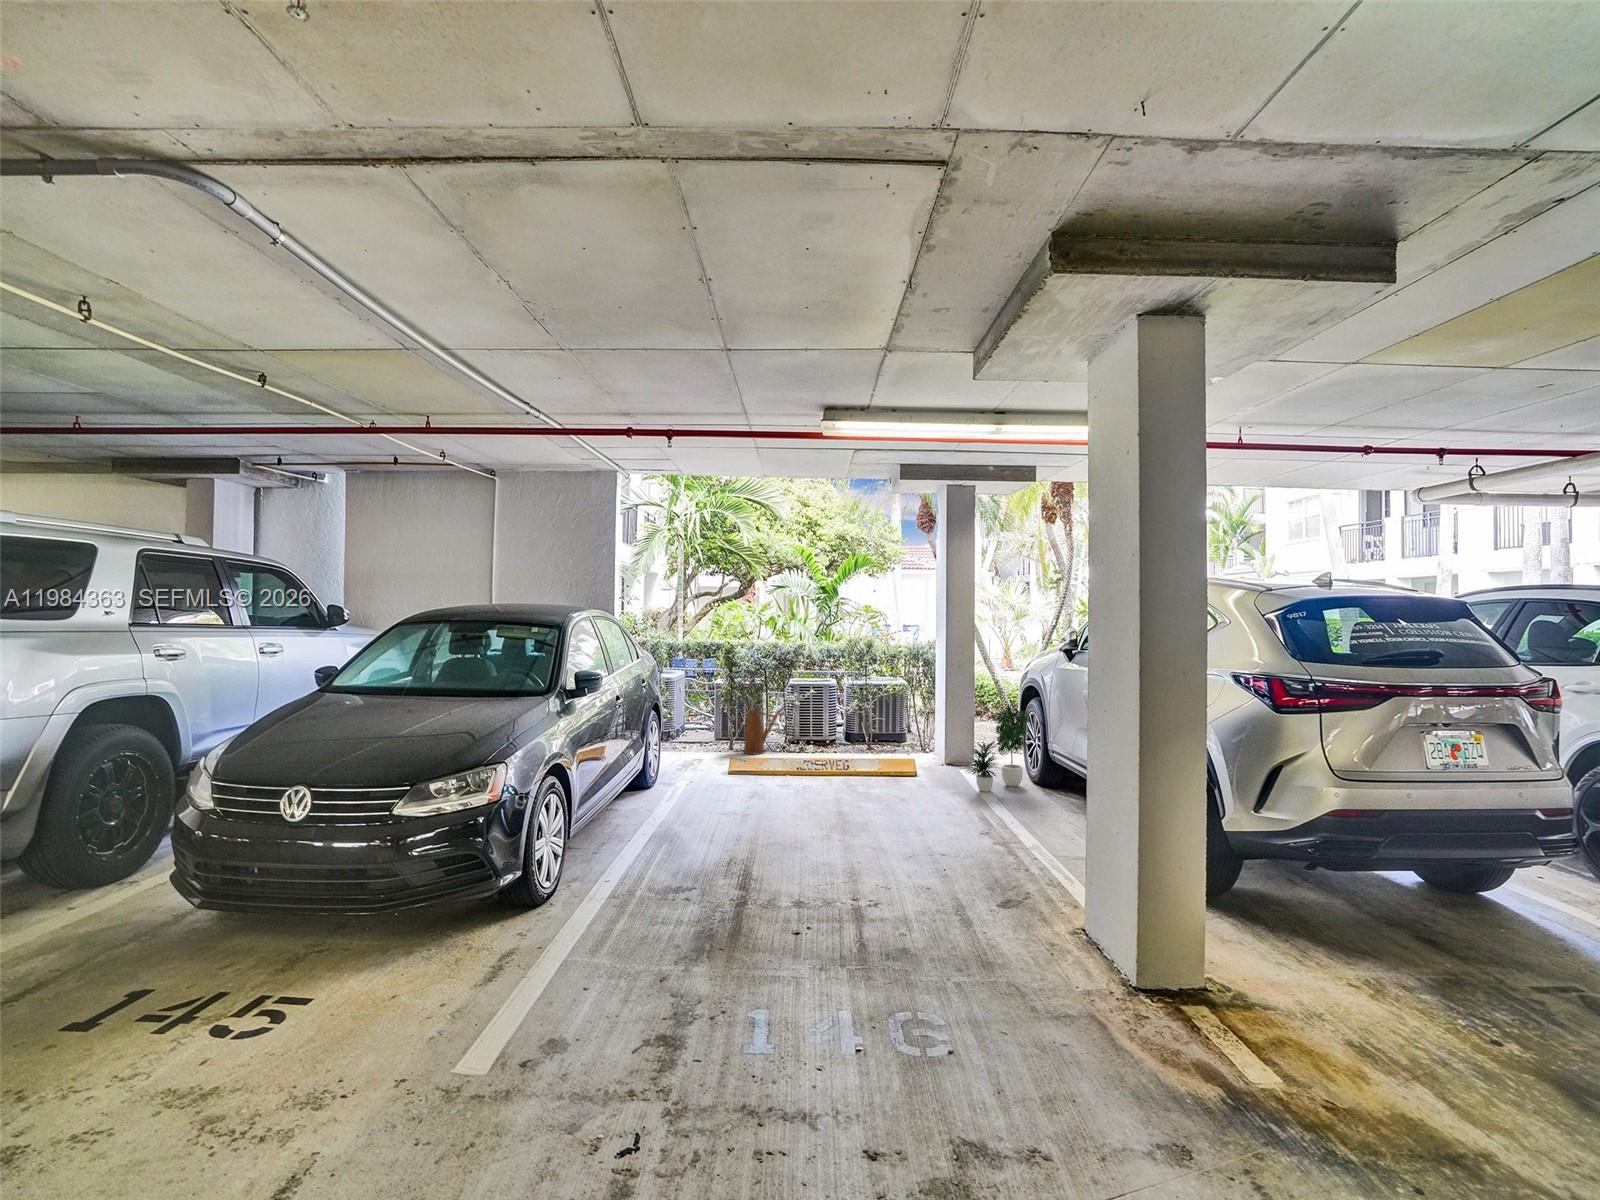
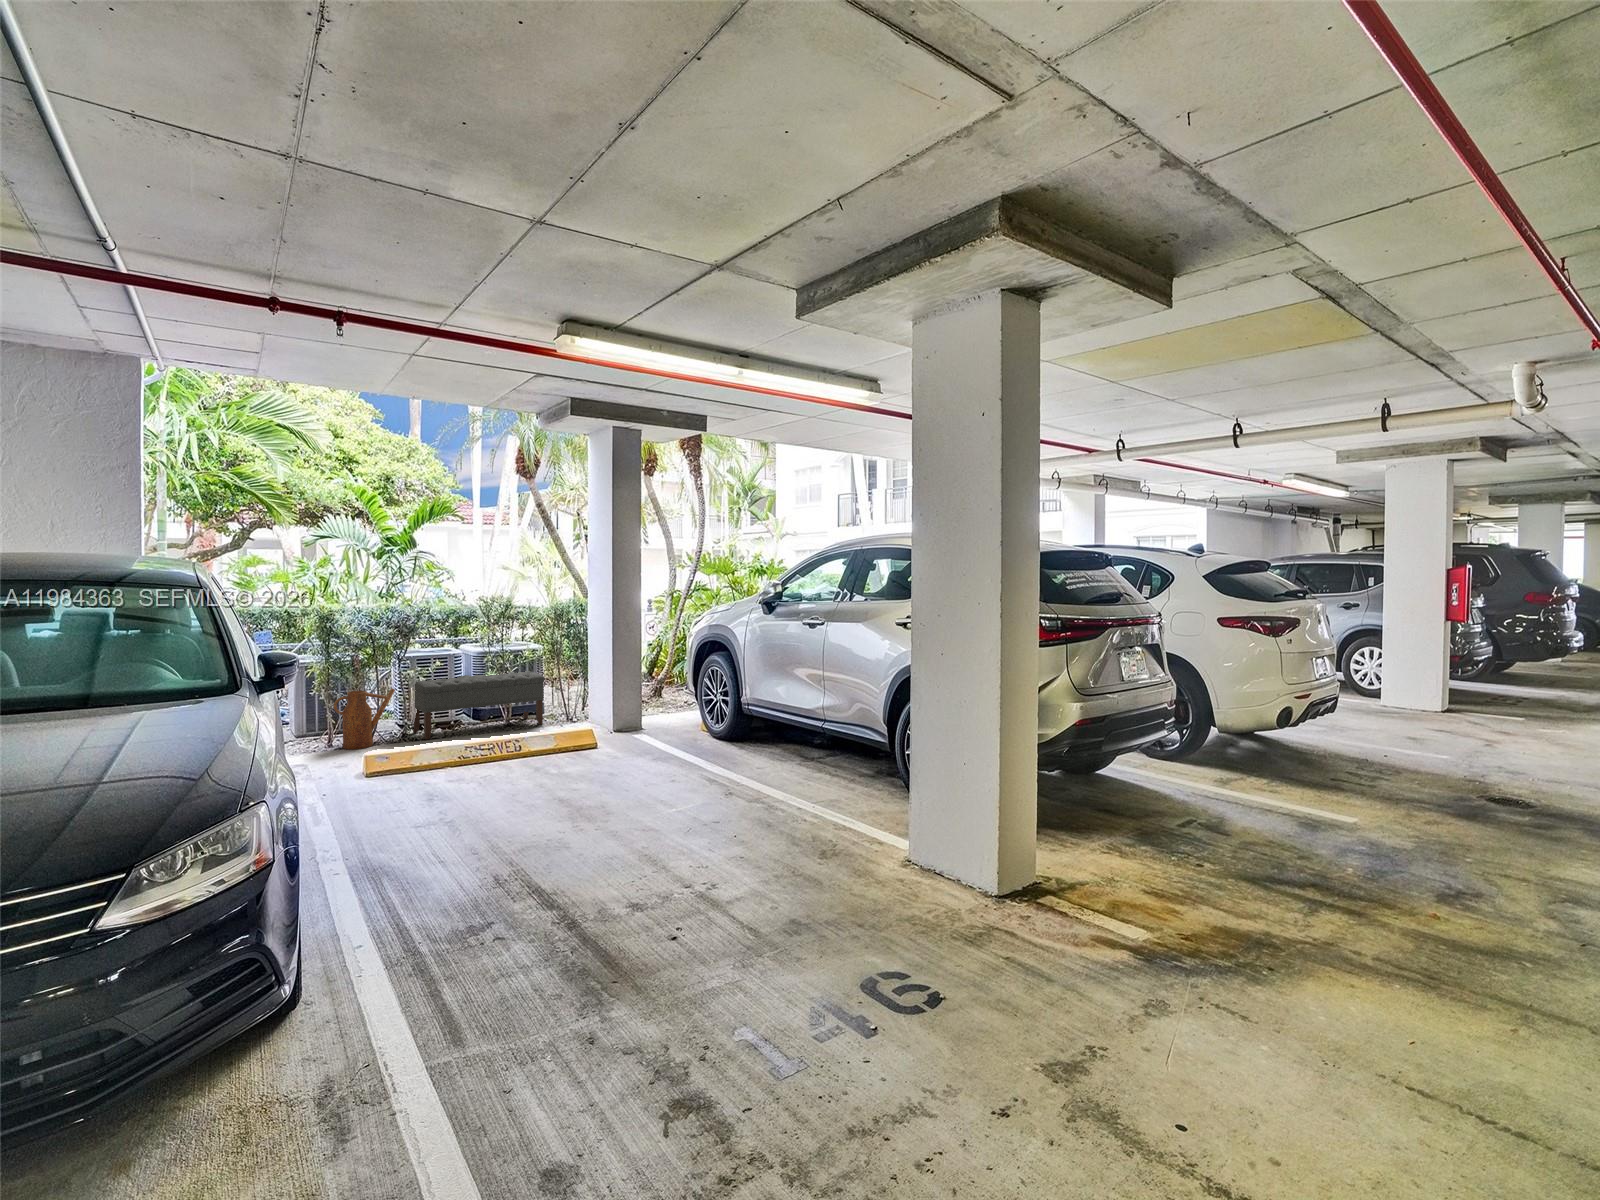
bench: none [797,703,898,753] -> present [413,671,545,739]
potted plant: present [965,704,1029,792] -> none [662,659,722,754]

